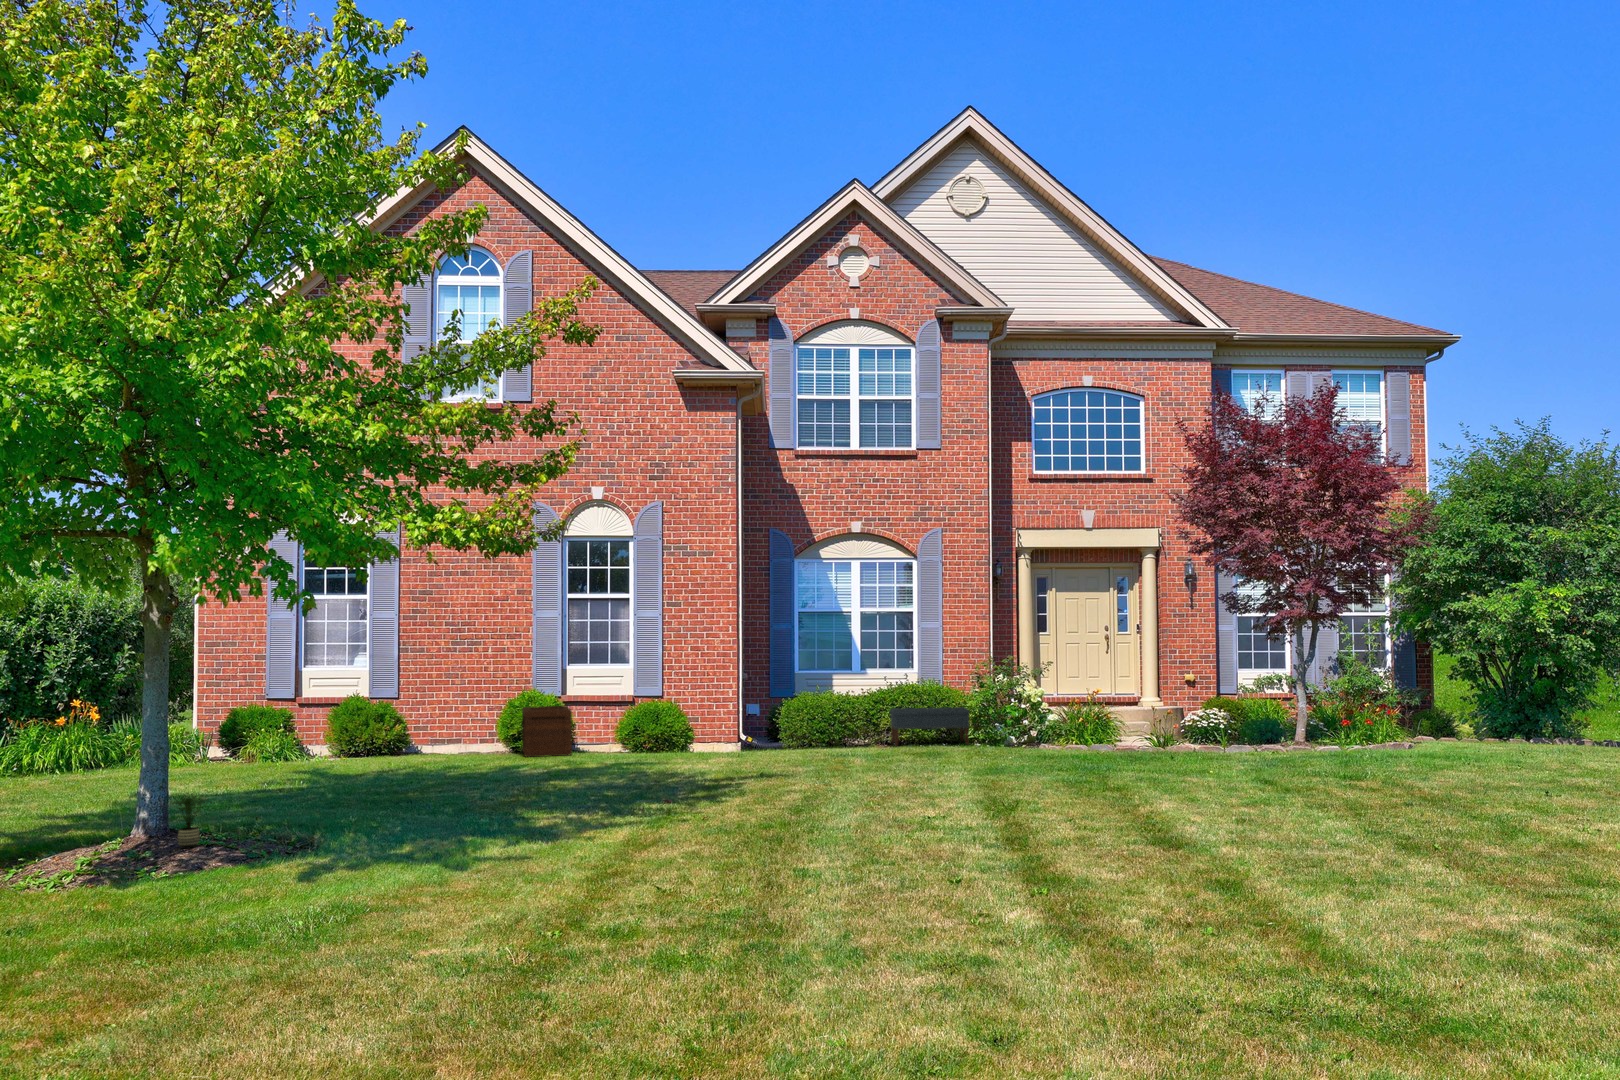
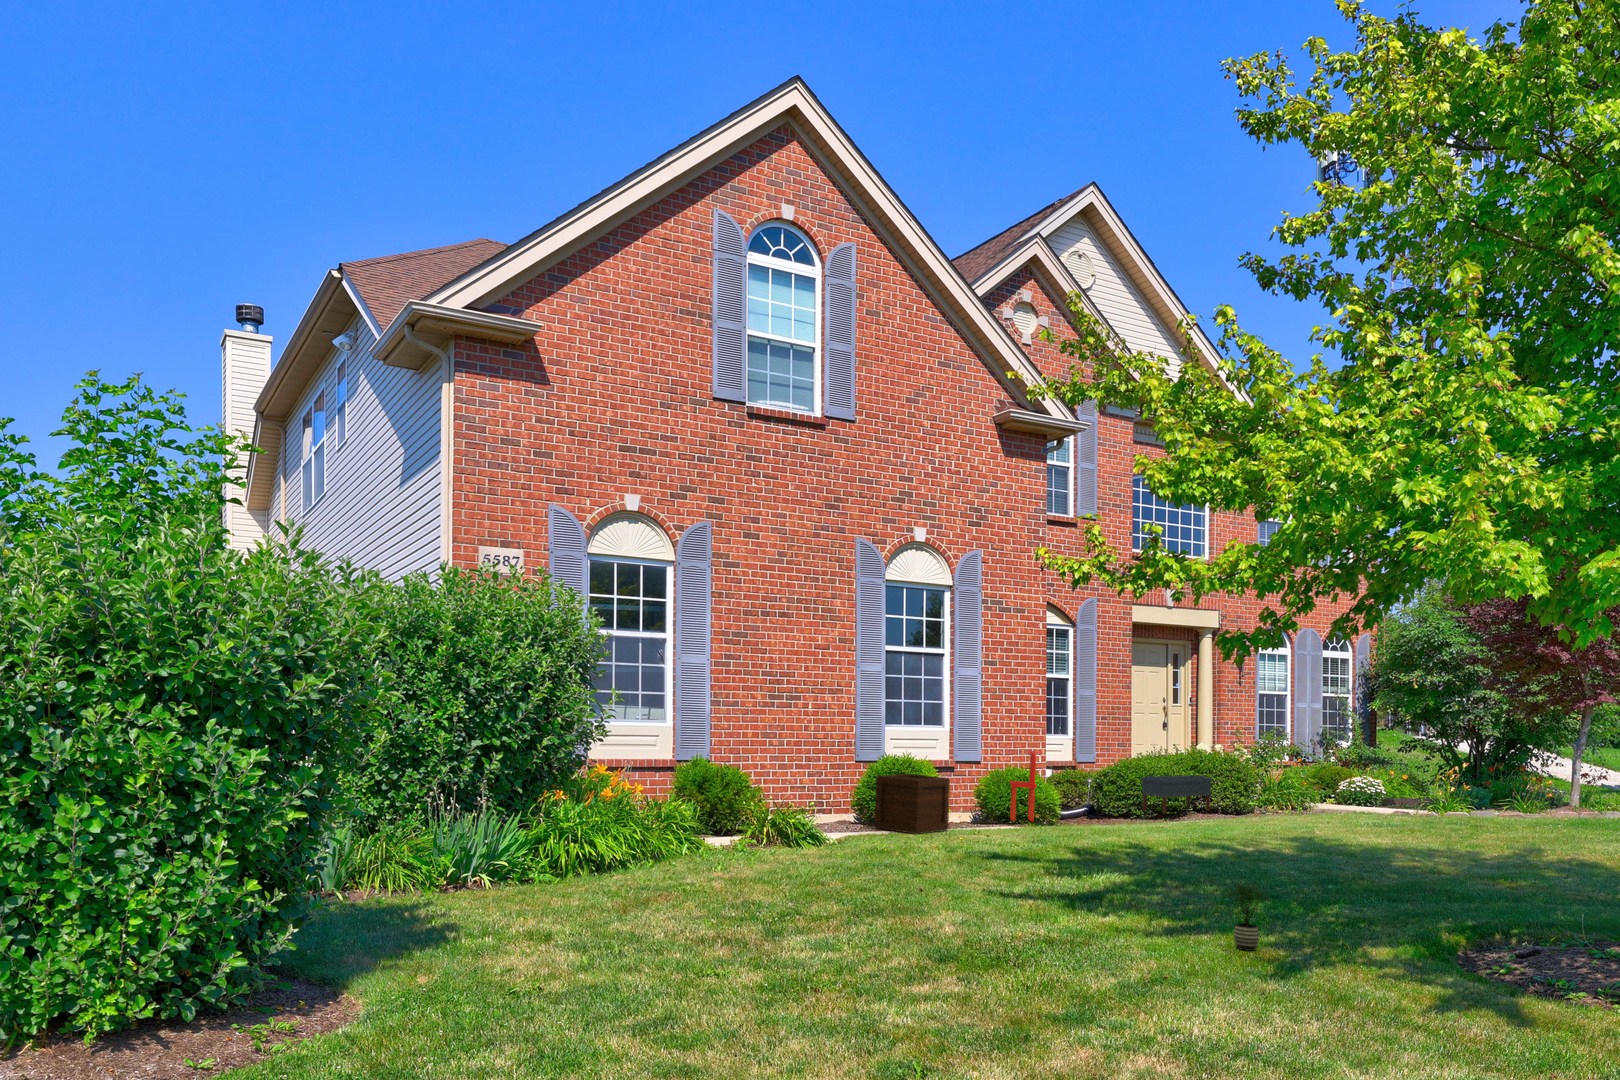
chair: none [689,685,721,750] -> present [1009,752,1037,821]

